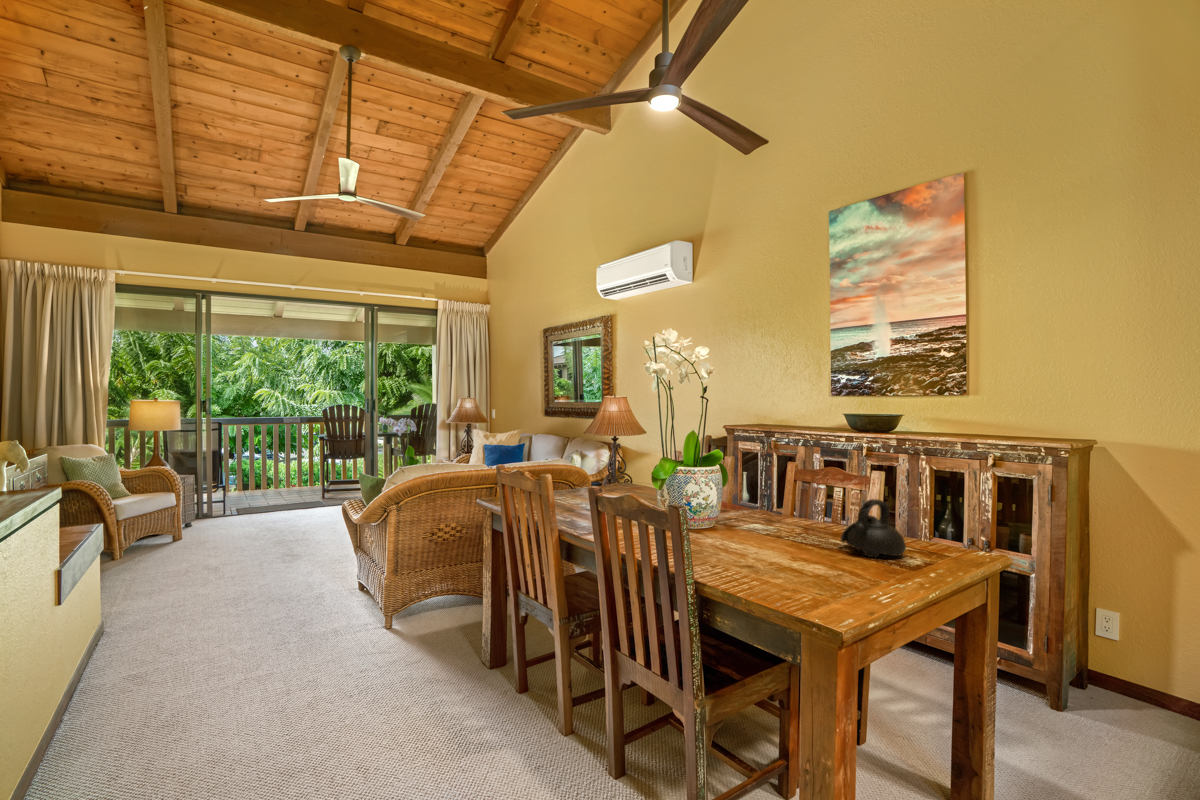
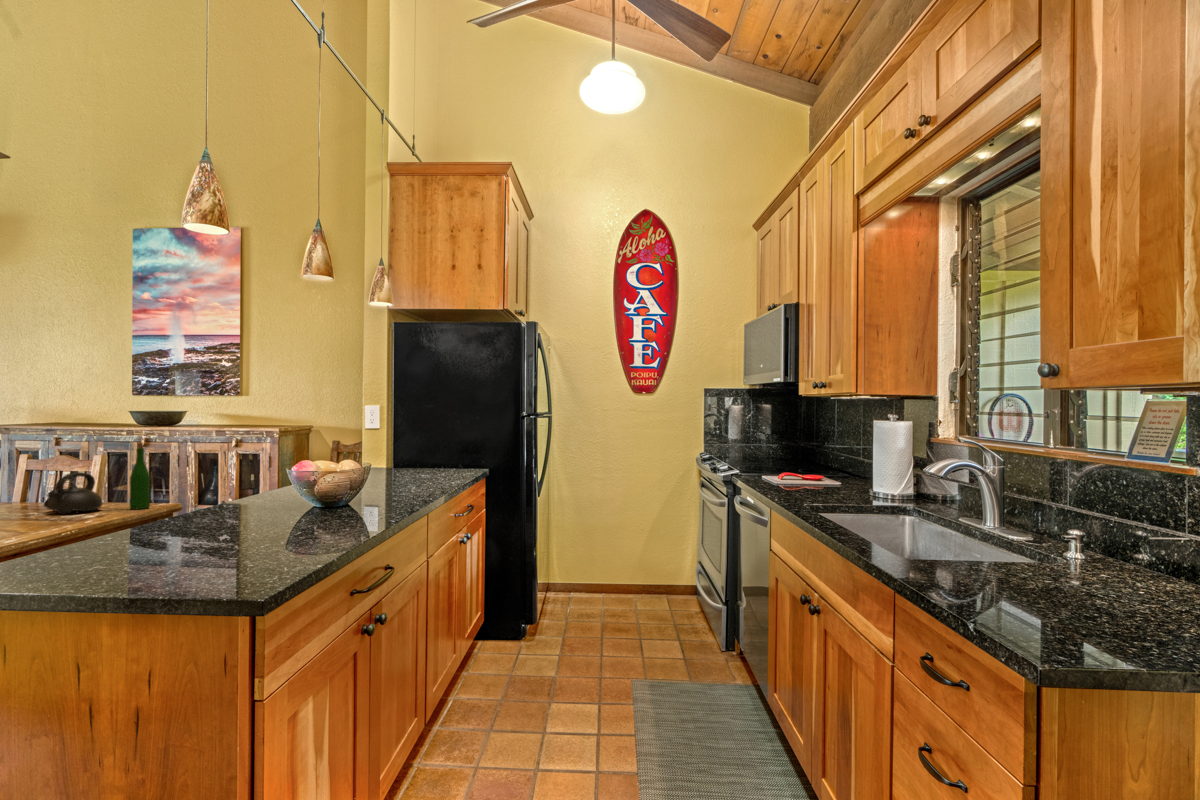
wine bottle: none [937,463,966,562] -> present [130,442,150,509]

